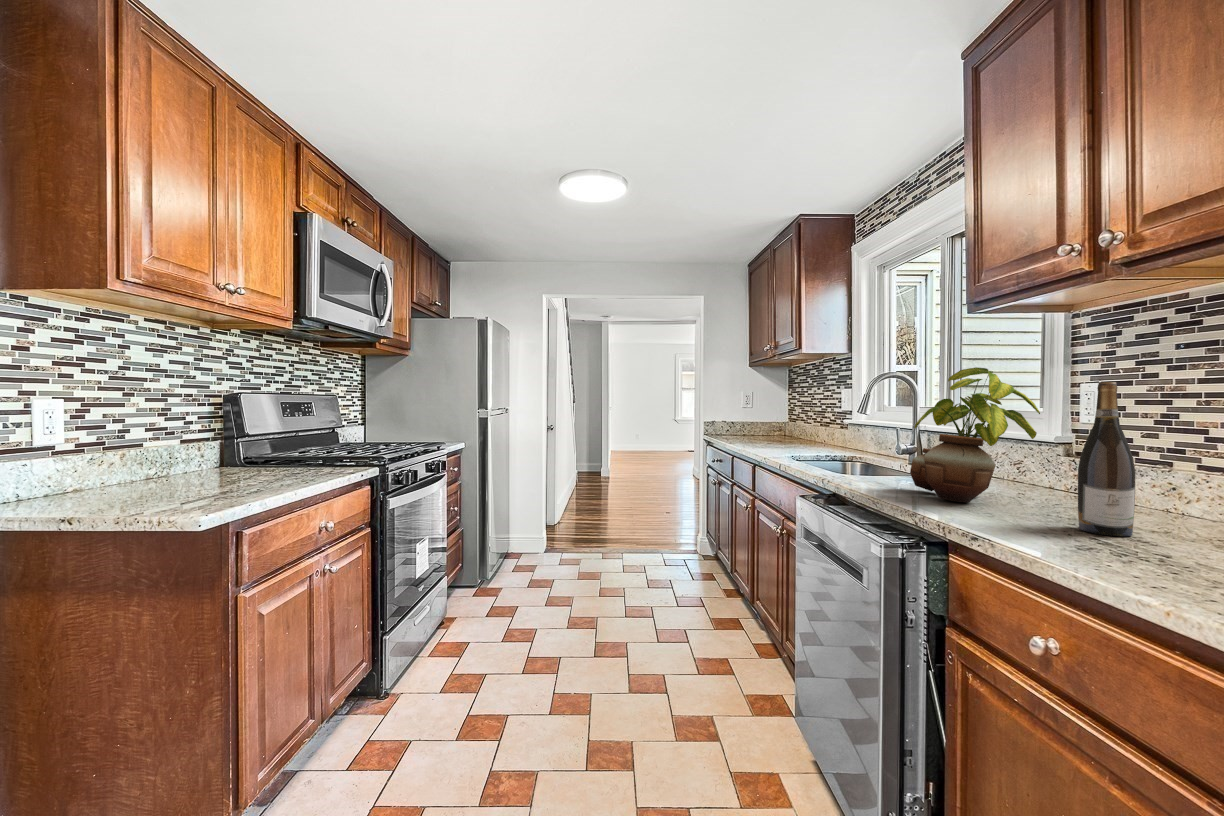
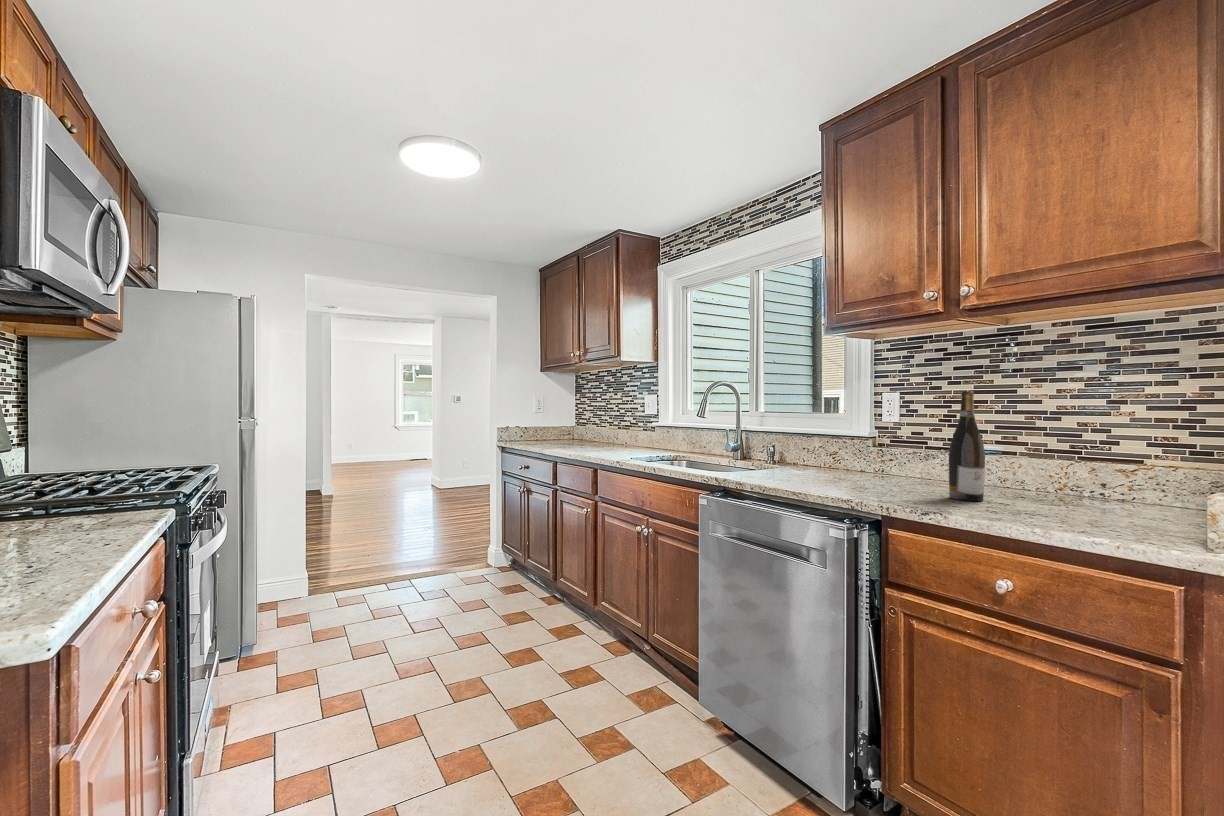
potted plant: present [910,367,1040,502] -> none [796,378,904,486]

